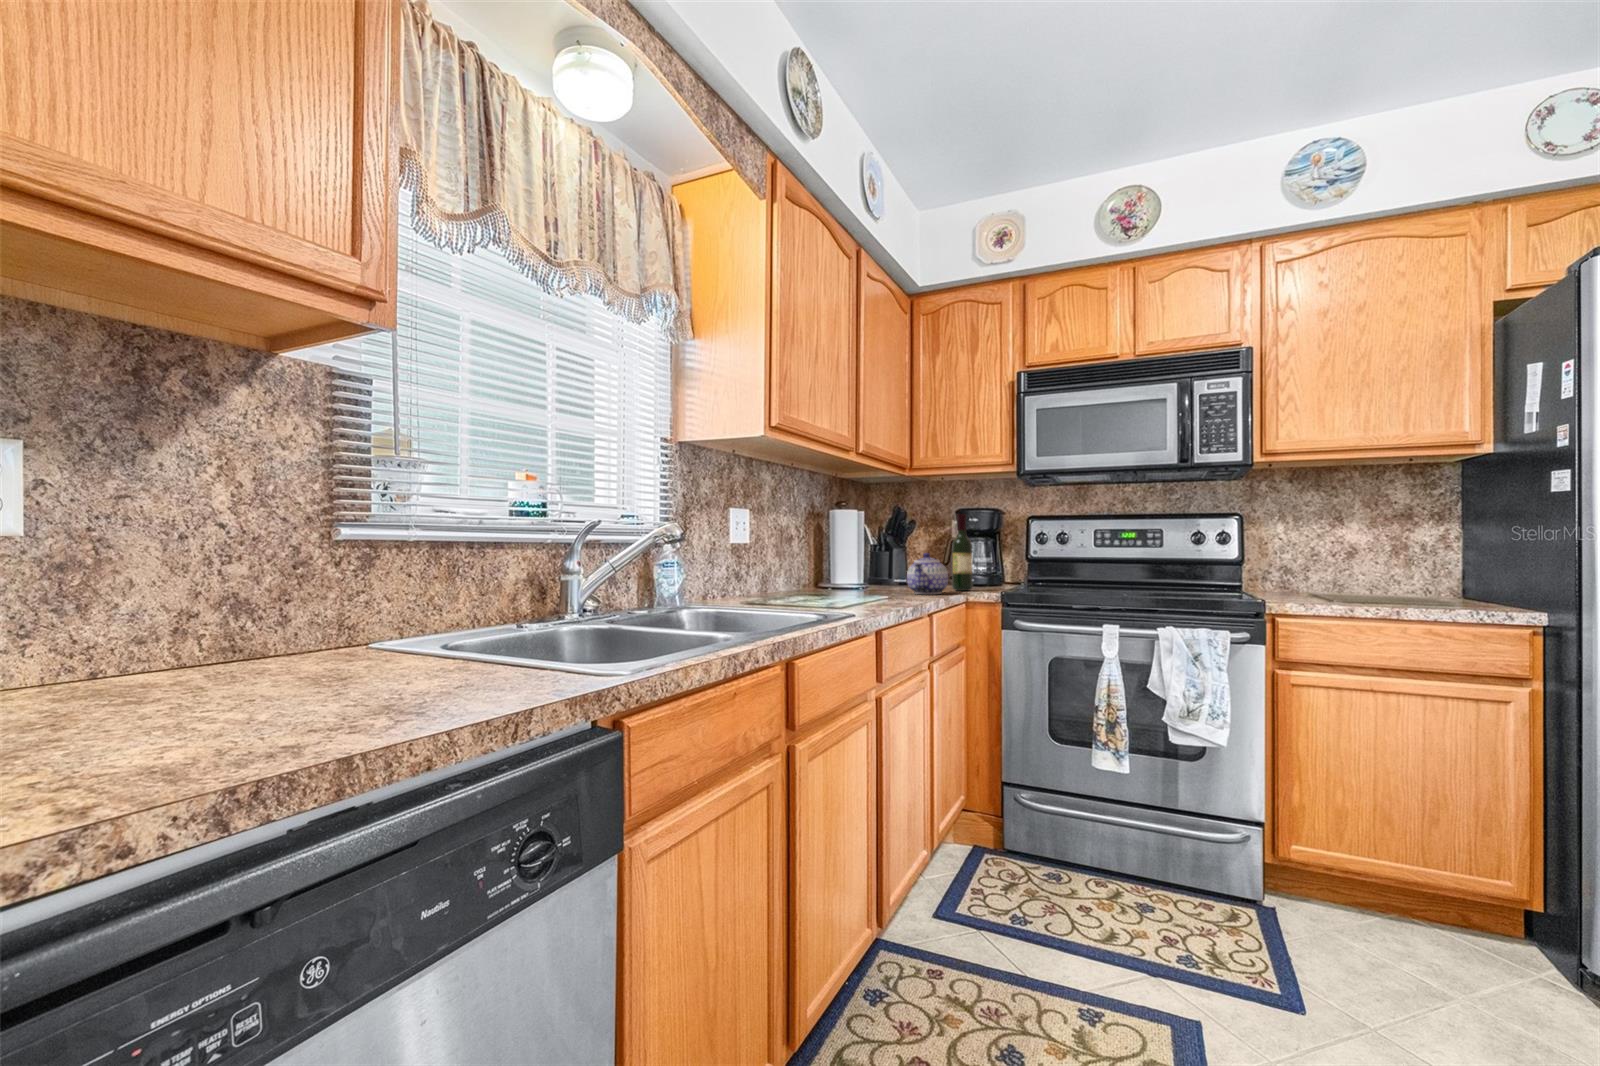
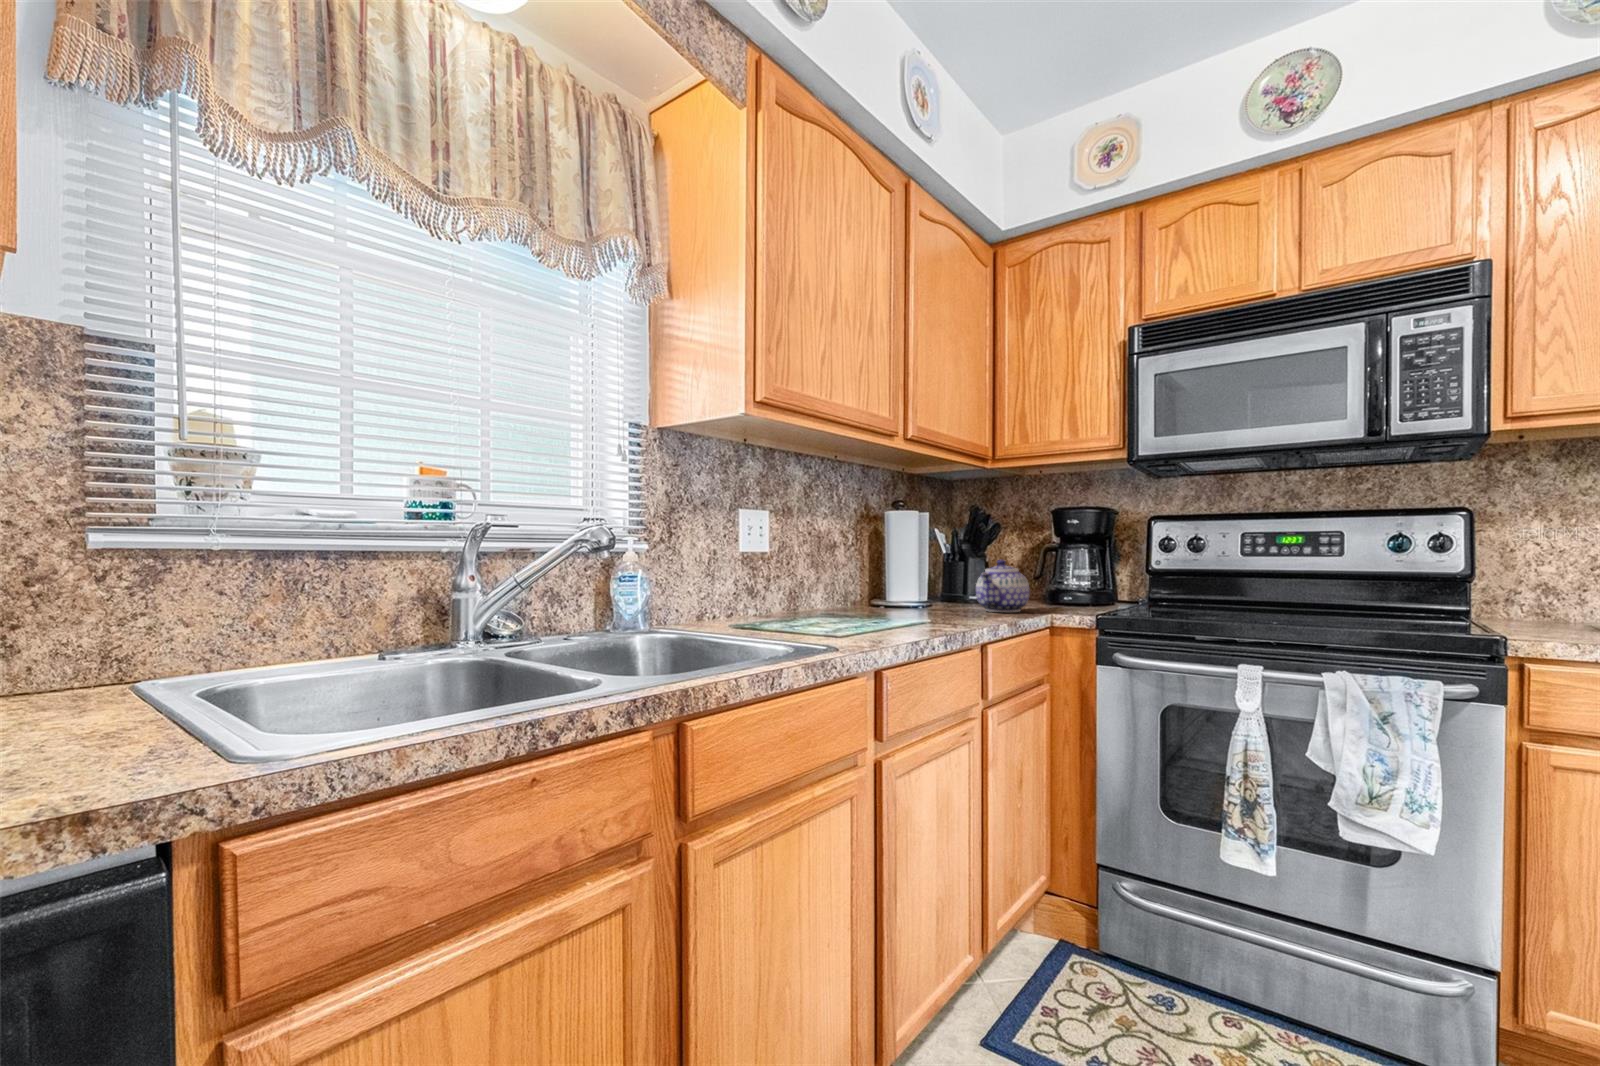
wine bottle: present [952,514,973,591] -> none [1042,511,1069,607]

